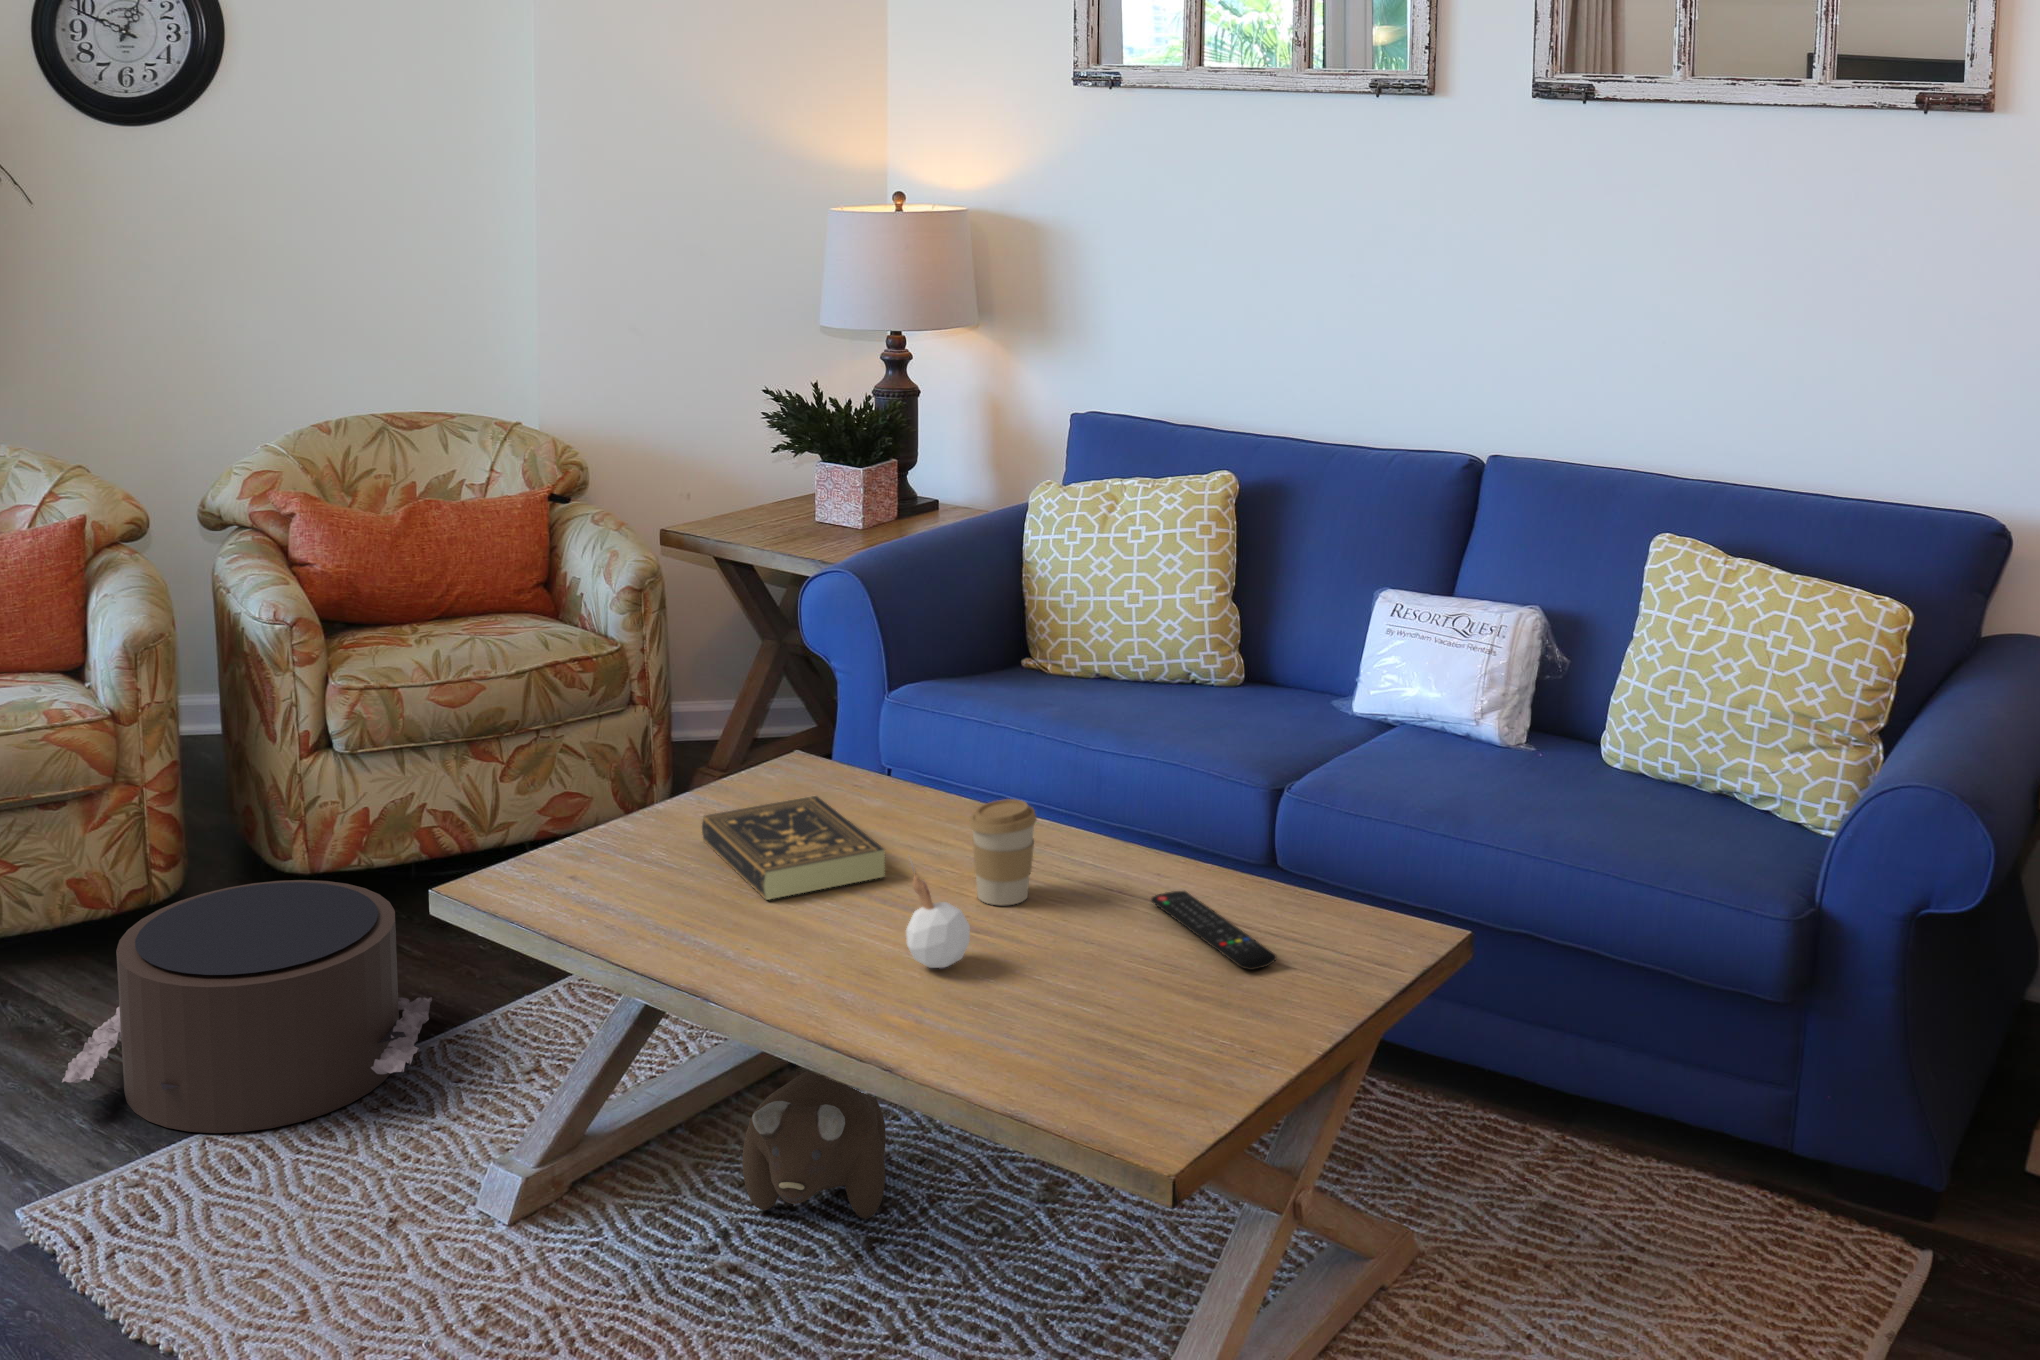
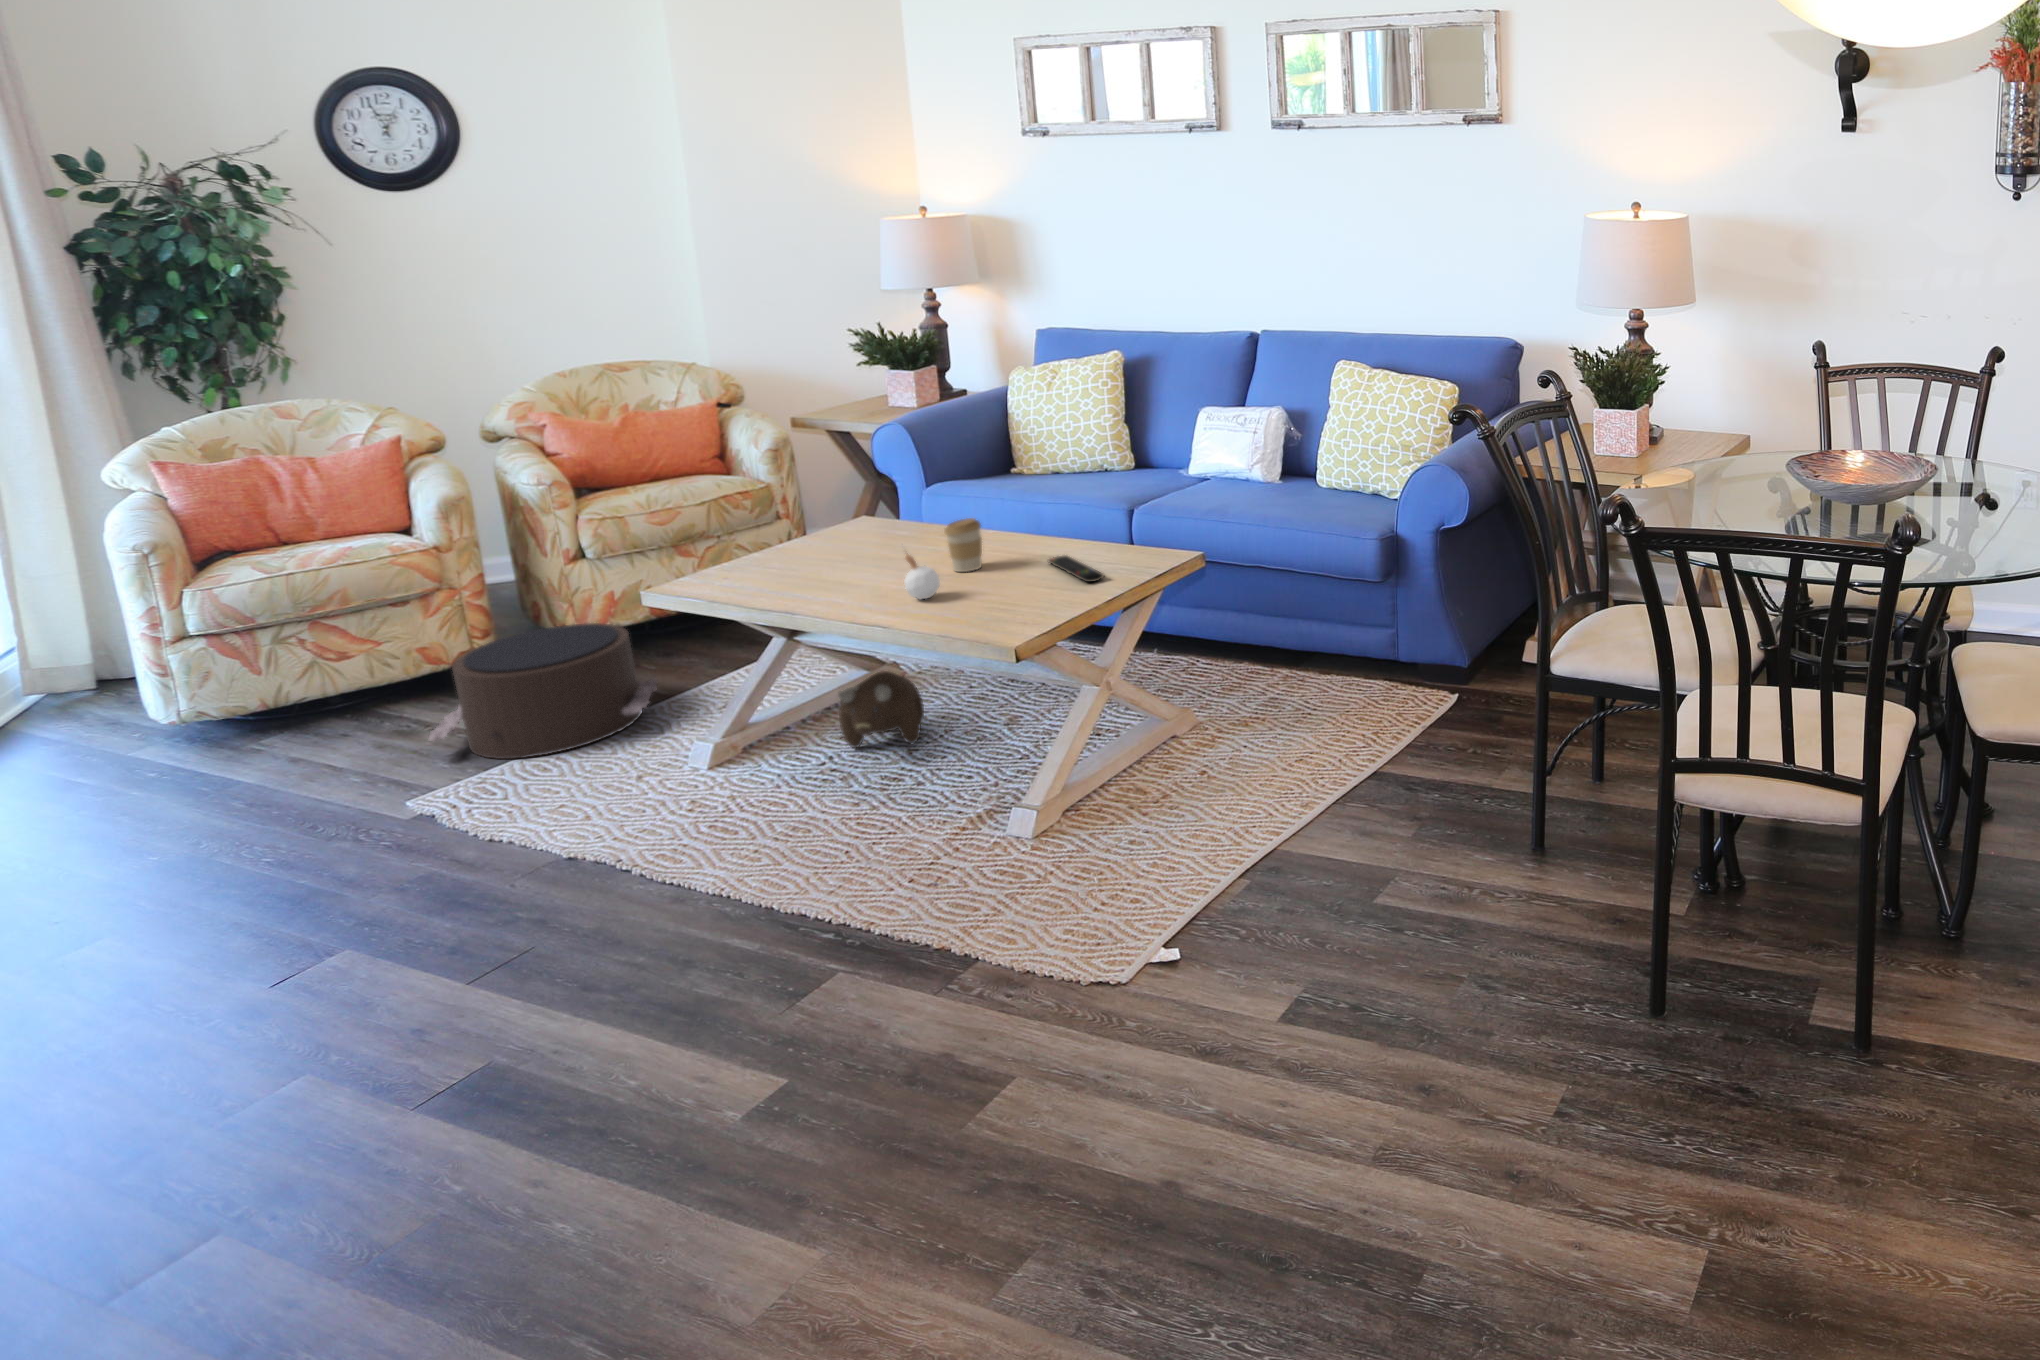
book: present [702,796,885,900] -> none [800,535,904,583]

